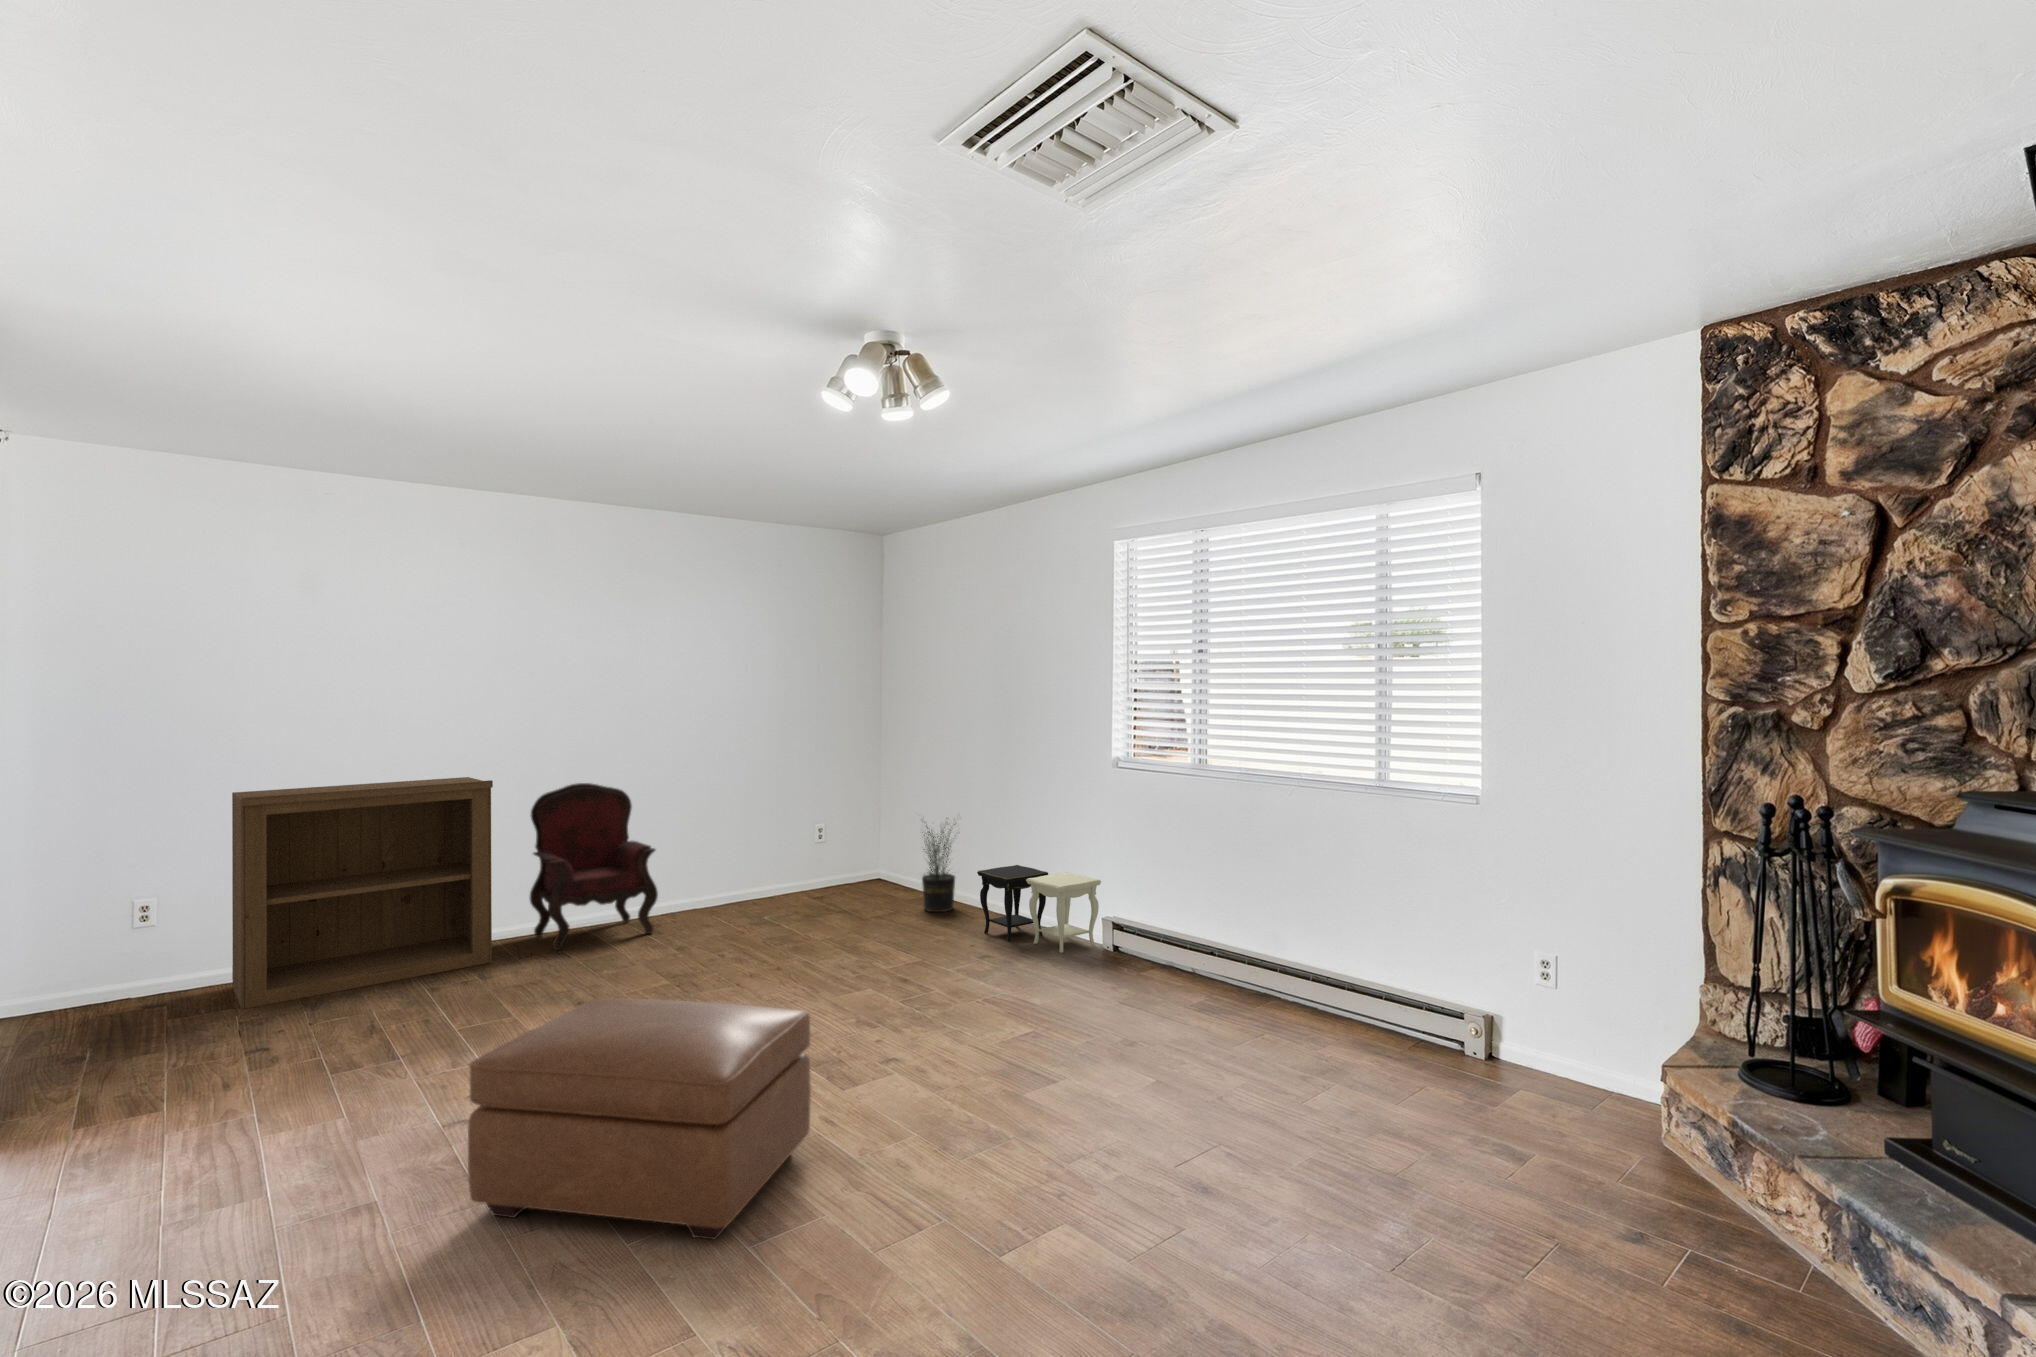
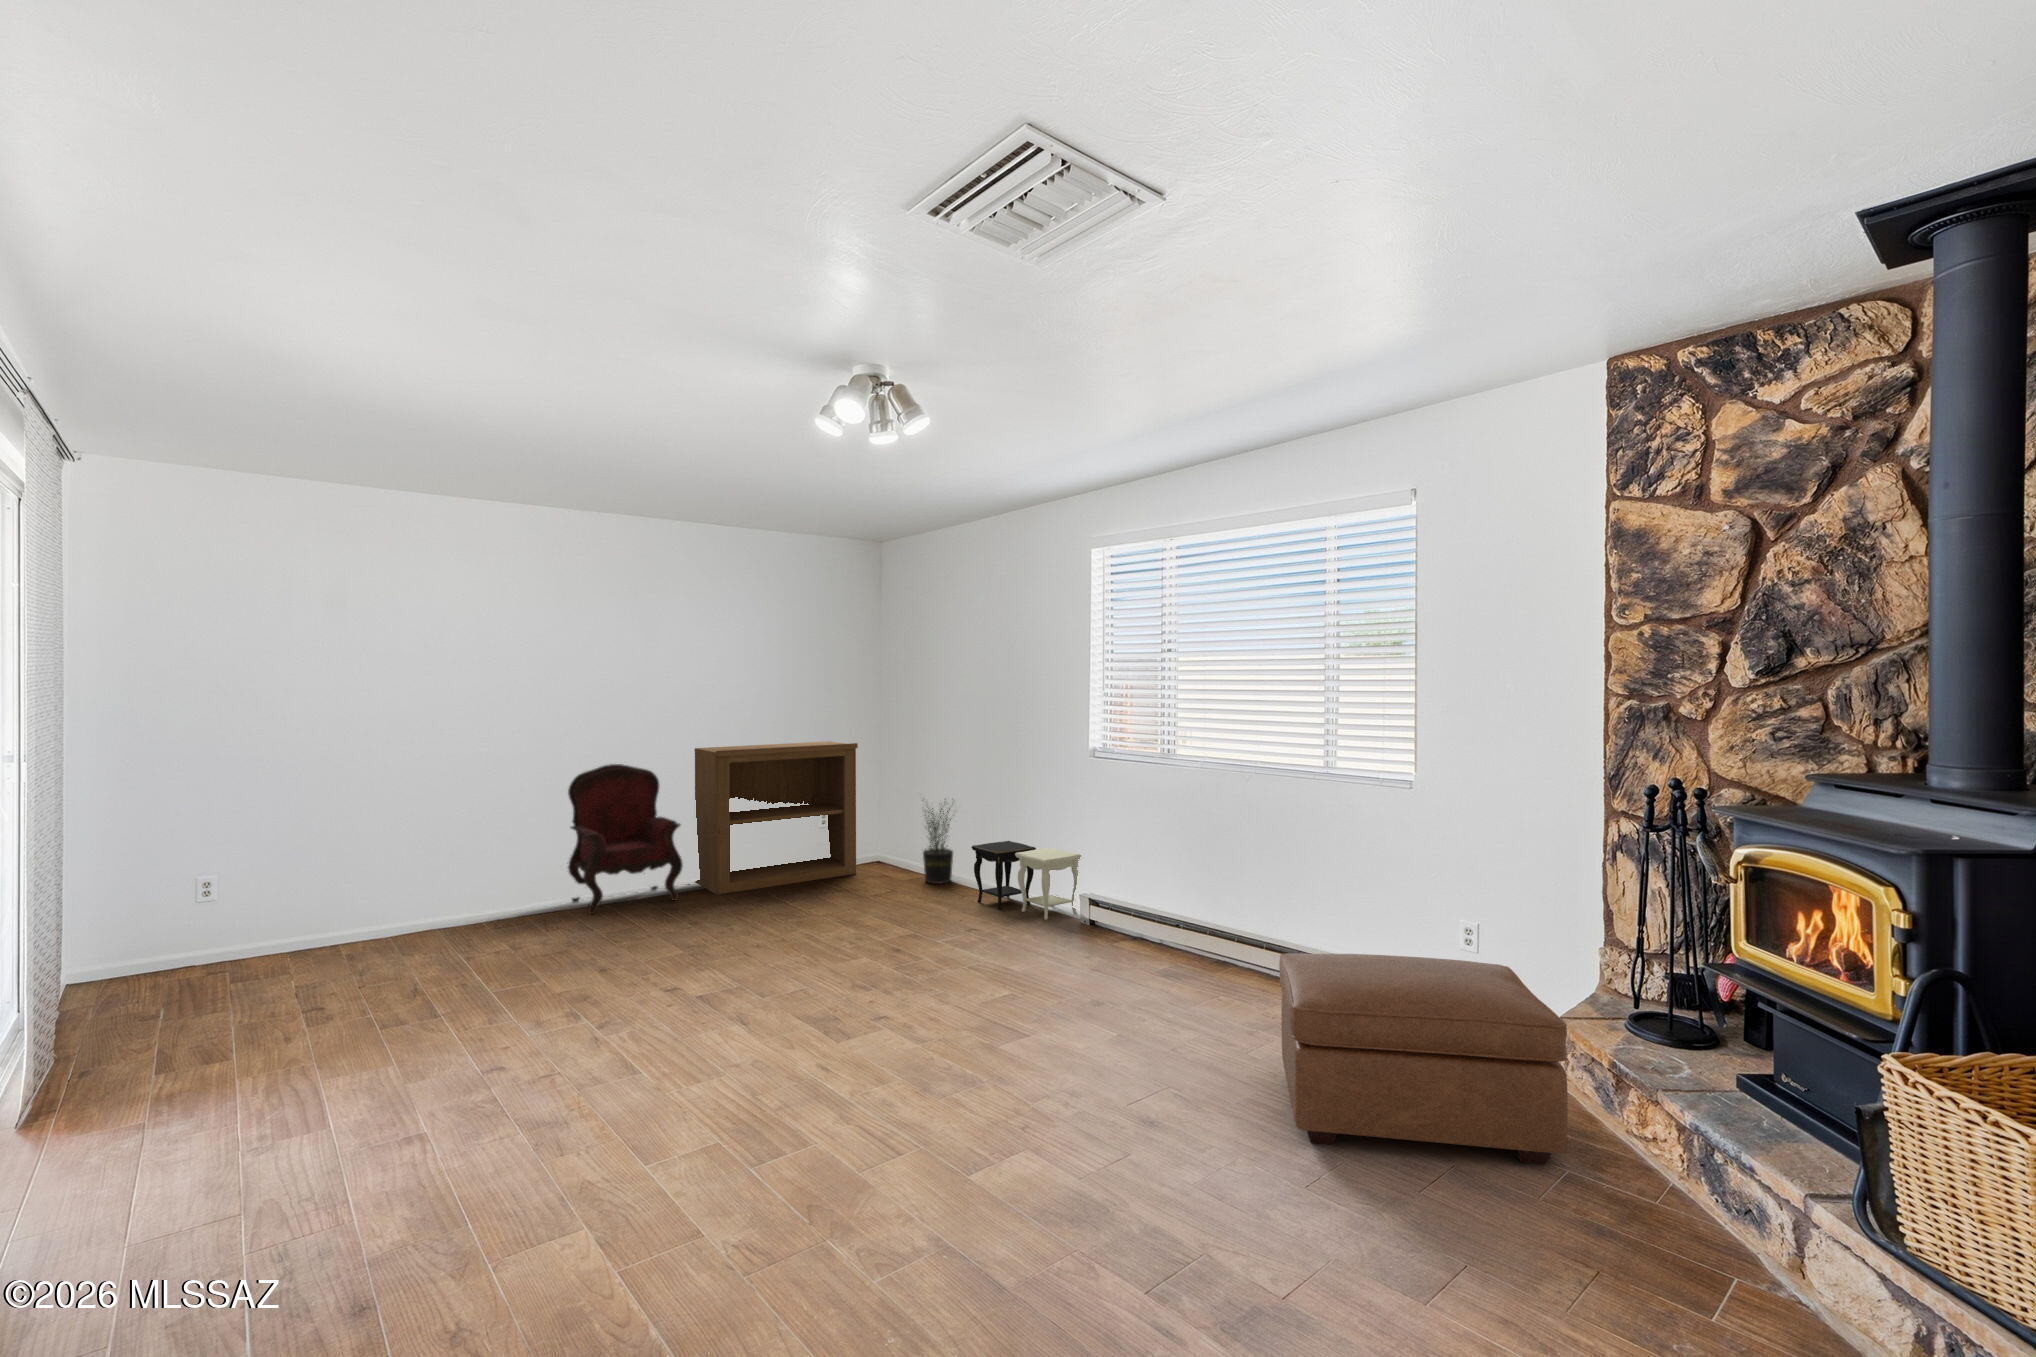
bookshelf: present [232,777,493,1009] -> present [695,741,858,895]
ottoman: present [468,998,811,1240] -> present [1279,953,1568,1165]

